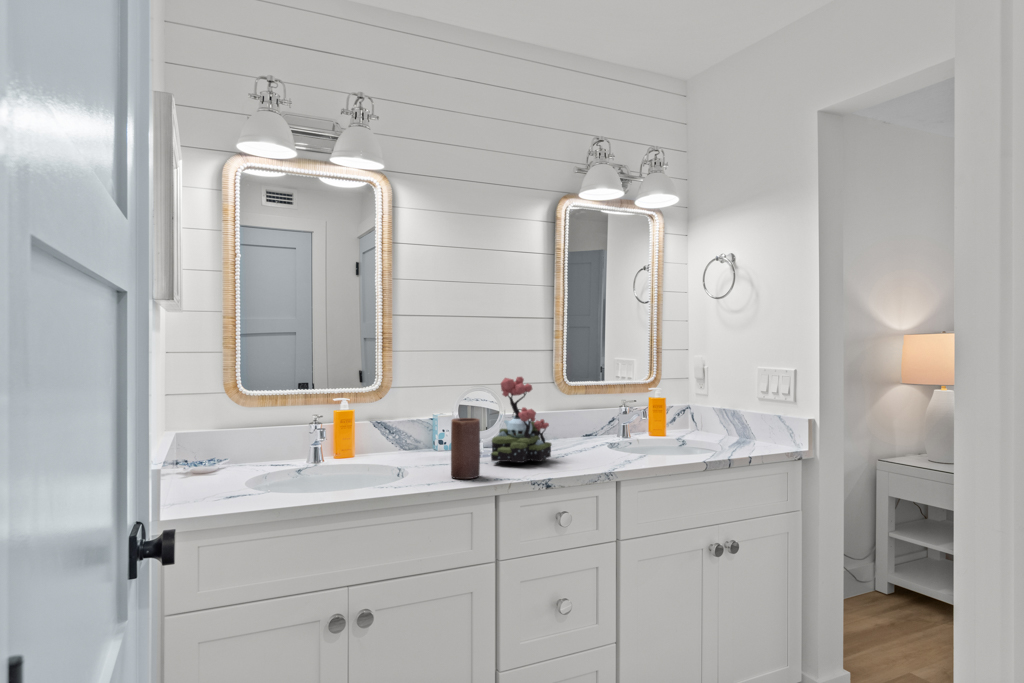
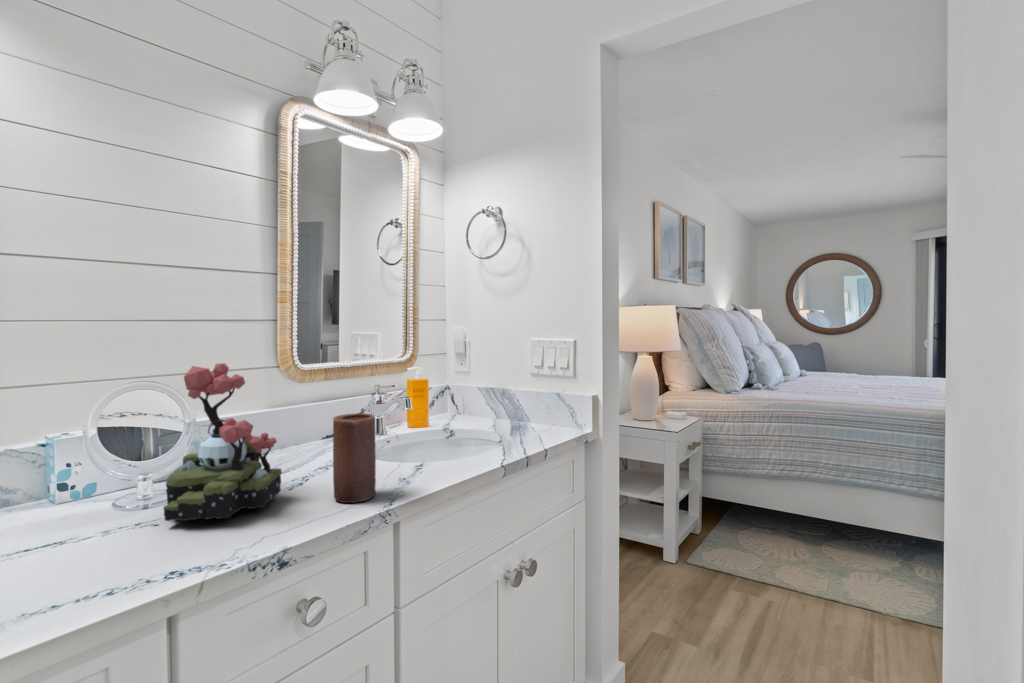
candle: present [451,418,480,479] -> present [333,413,376,503]

